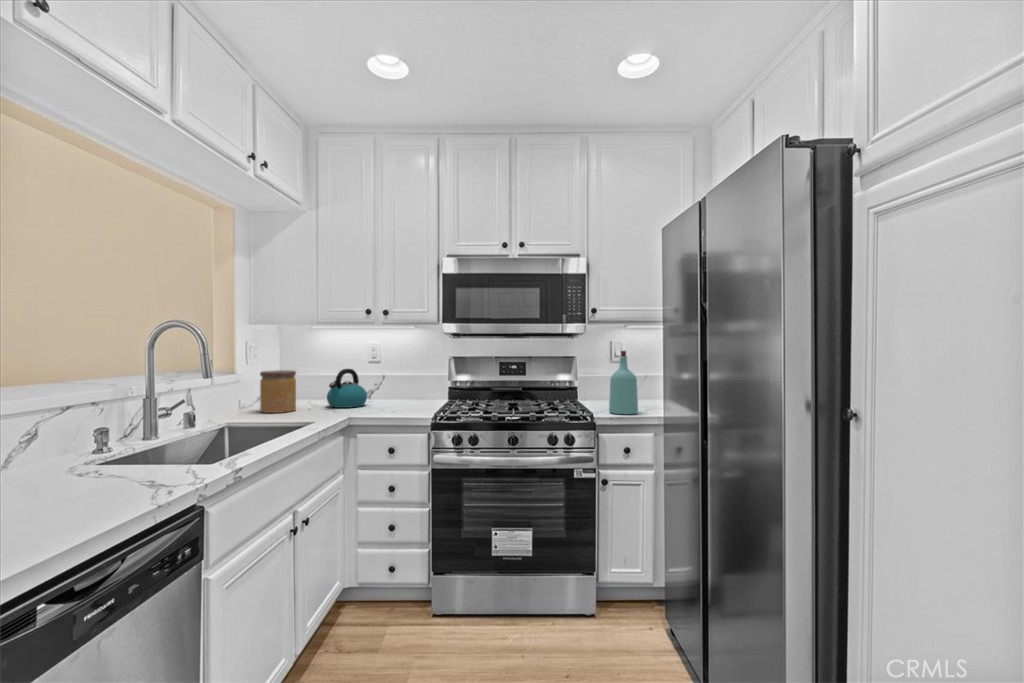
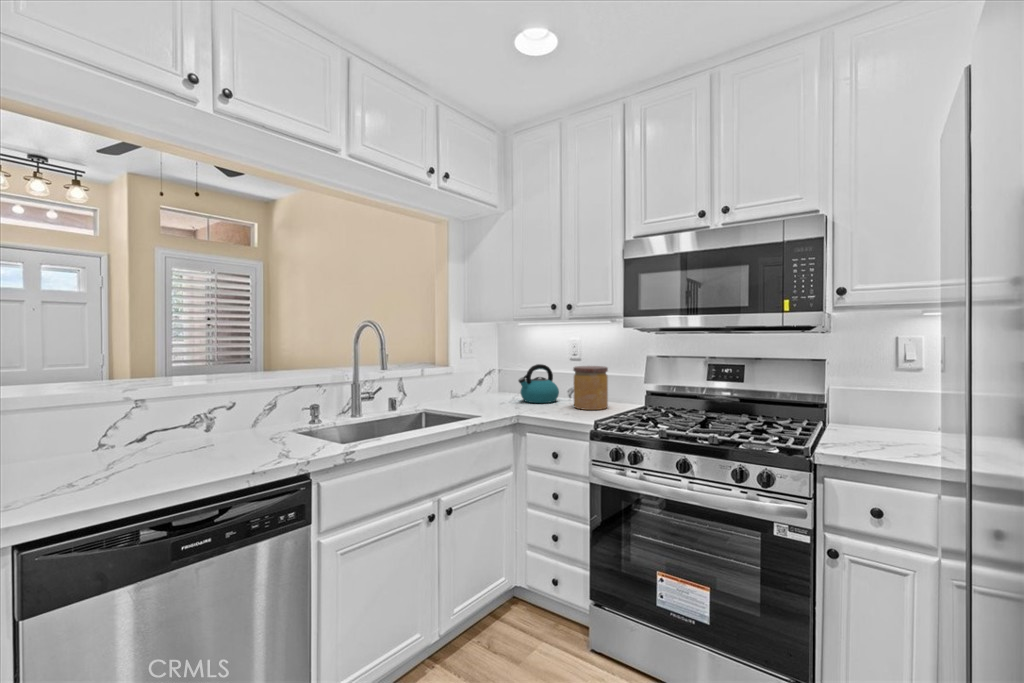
bottle: present [609,351,638,414] -> none [850,353,908,456]
jar: present [260,370,296,413] -> present [573,366,608,410]

